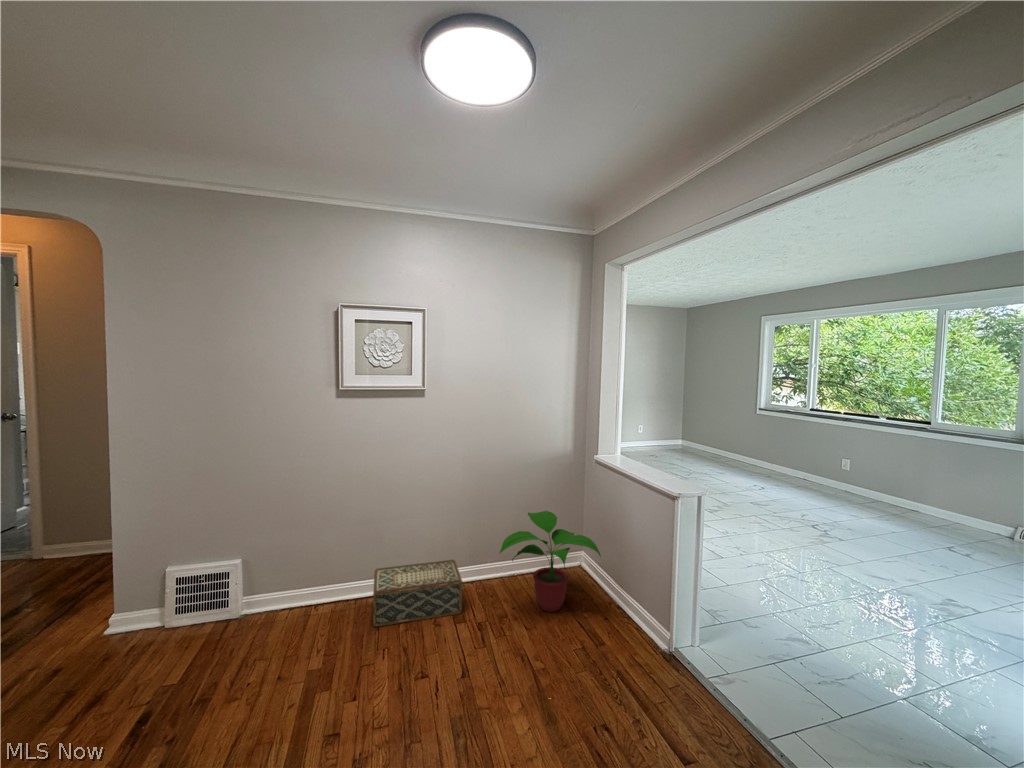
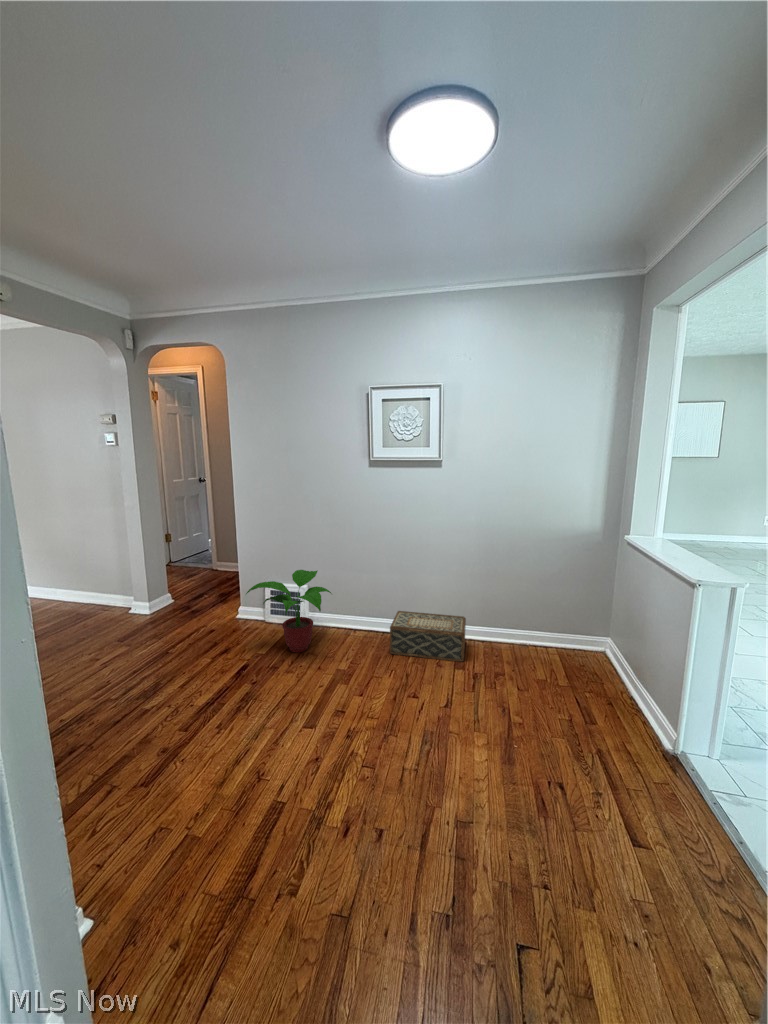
potted plant: present [499,511,601,612] -> present [246,570,331,652]

